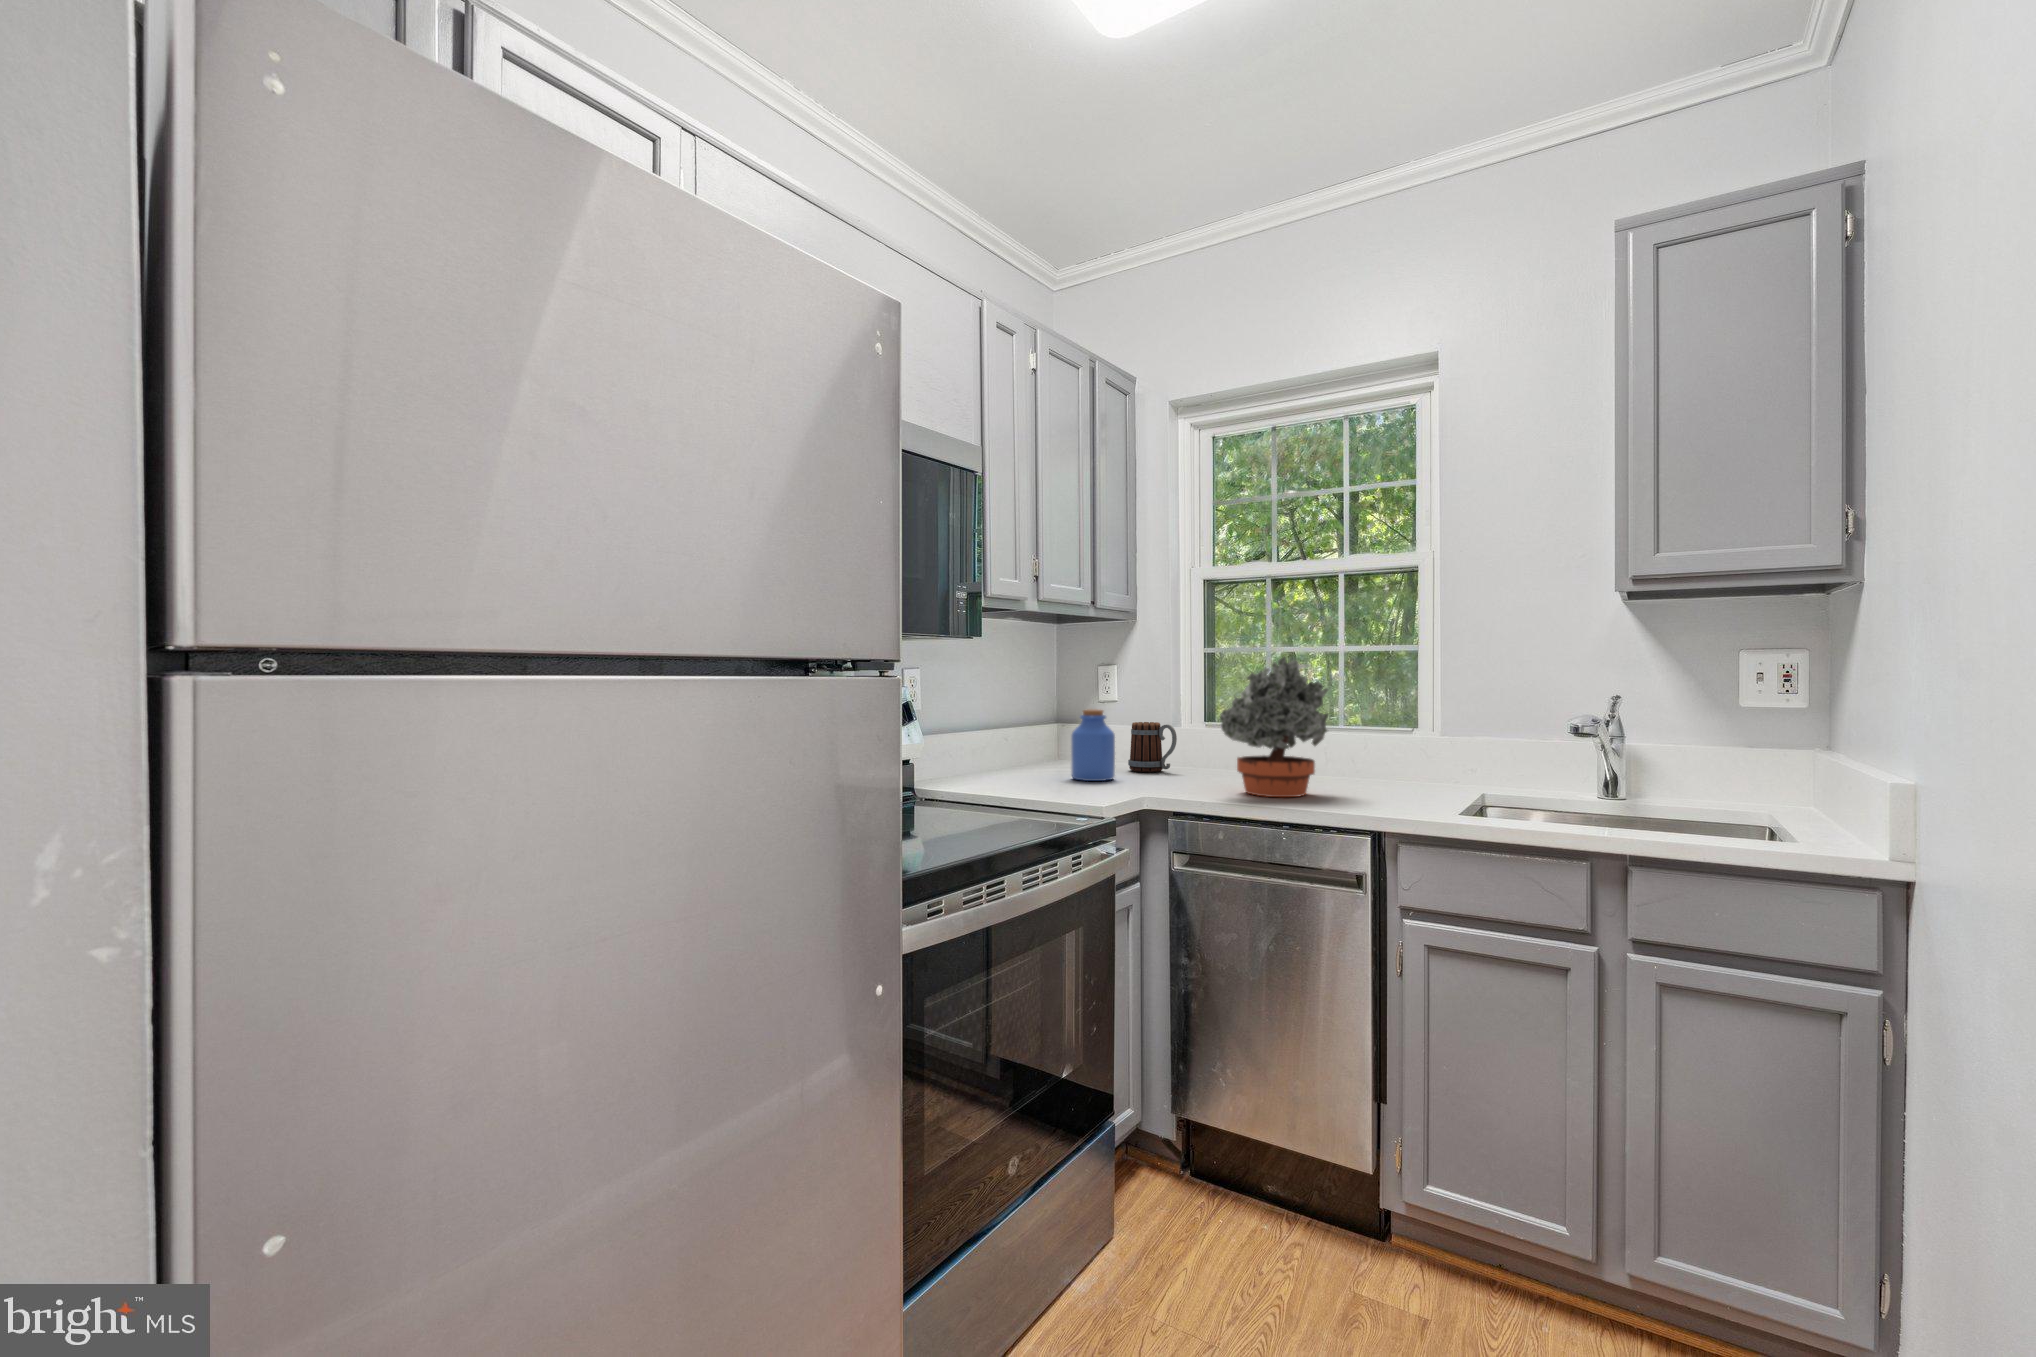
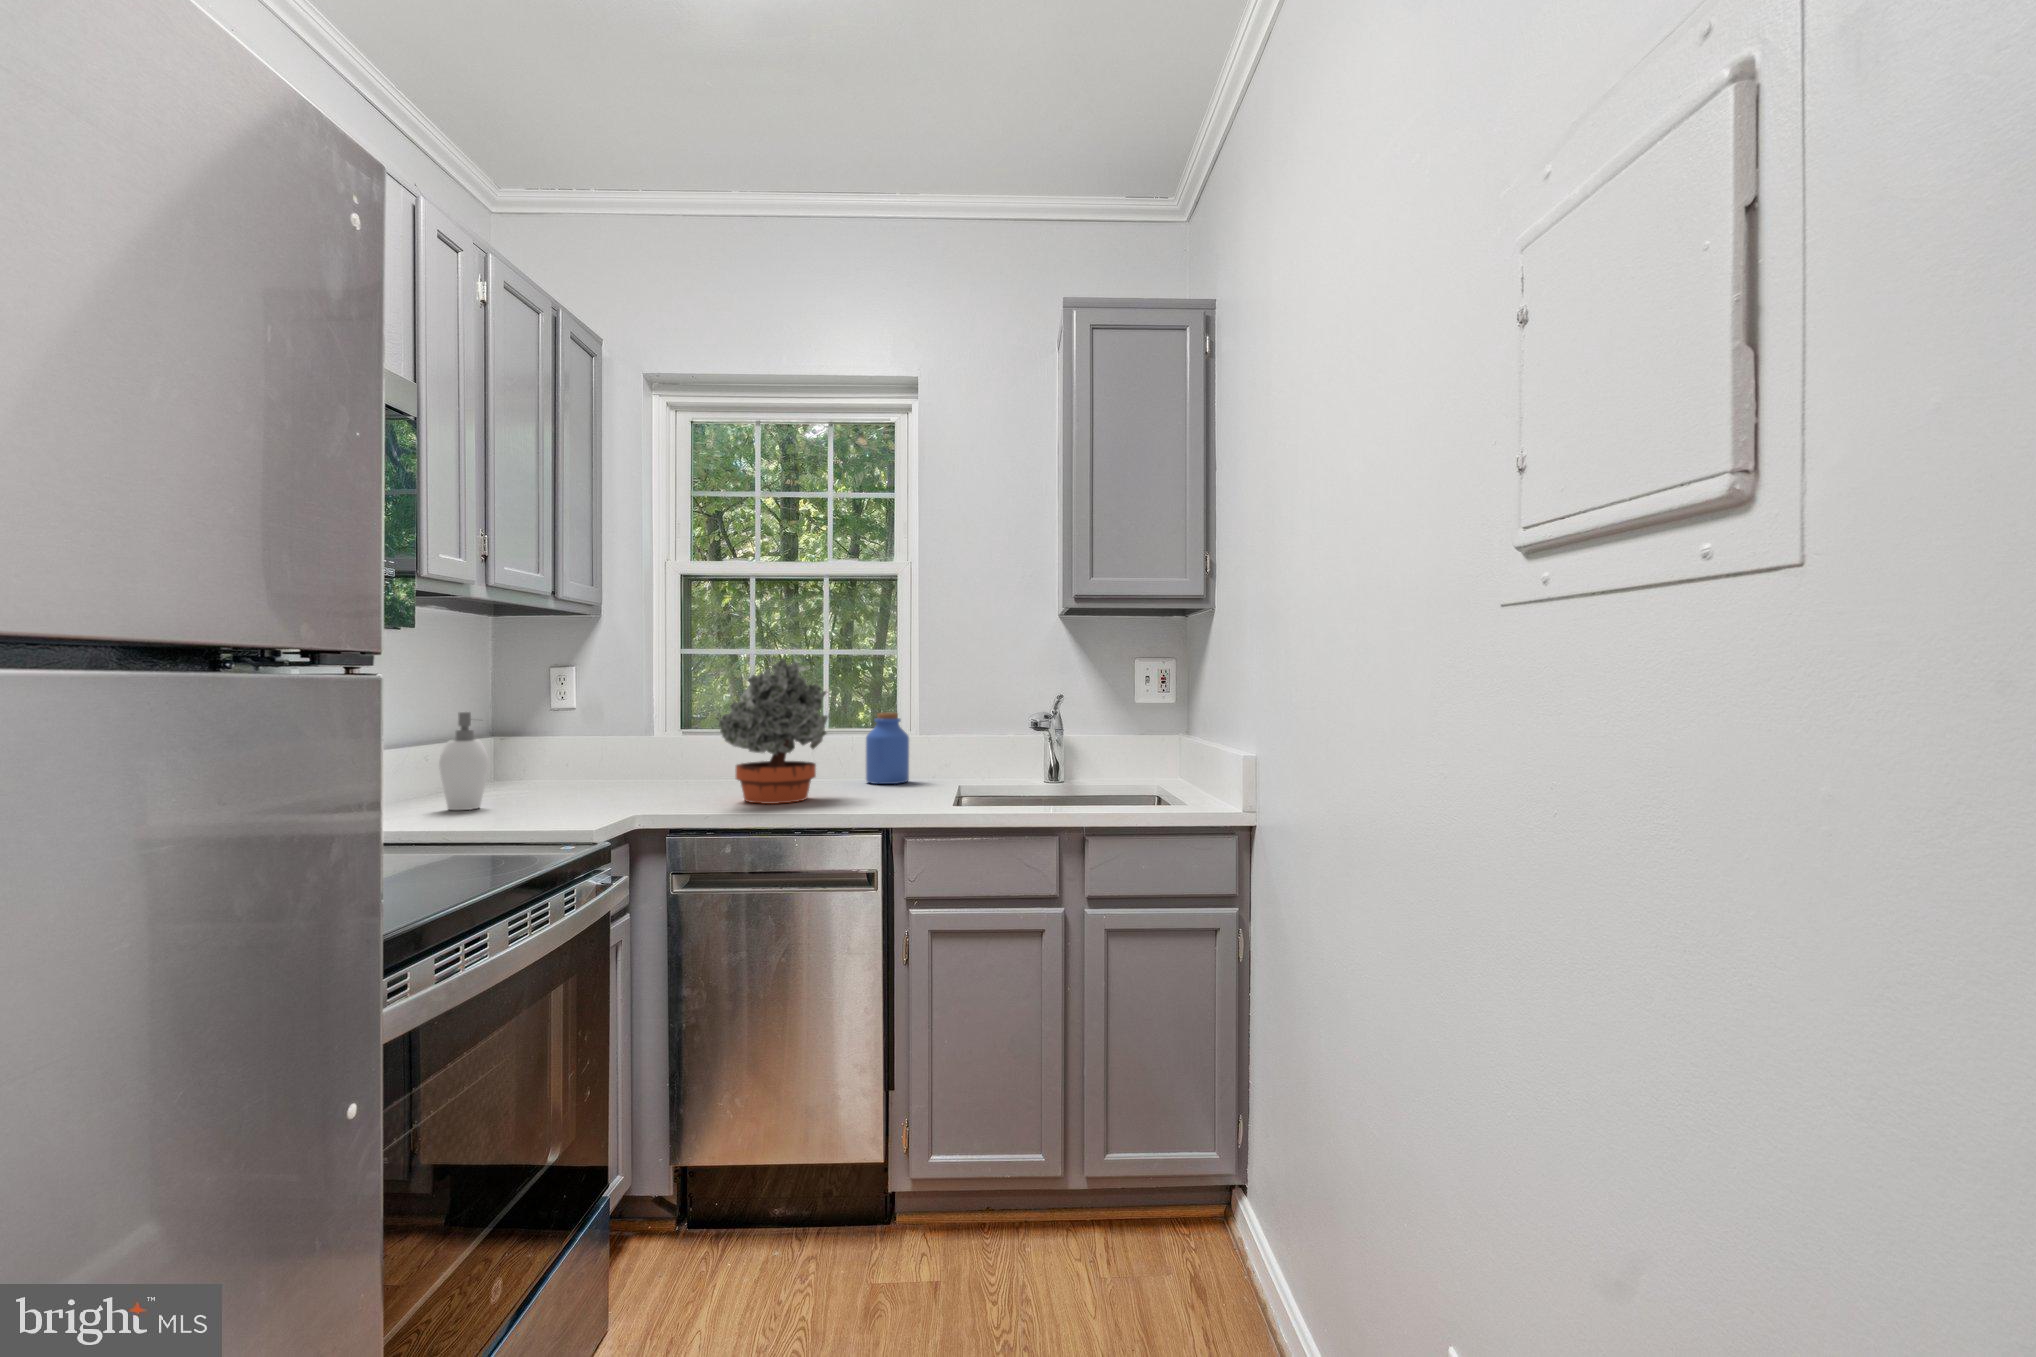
soap dispenser: none [1008,703,1042,782] -> present [439,712,489,810]
jar: present [1071,709,1115,781] -> present [866,713,909,784]
mug: present [1128,722,1177,772] -> none [595,731,655,788]

